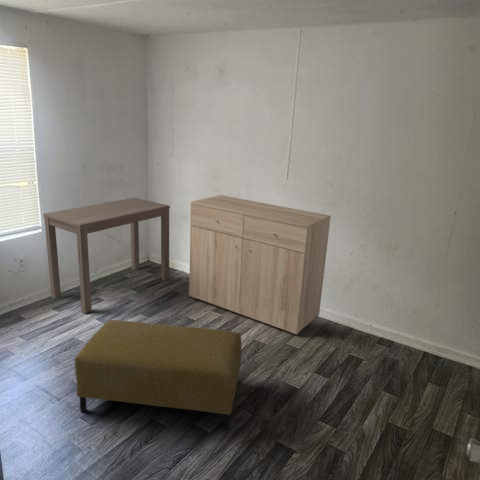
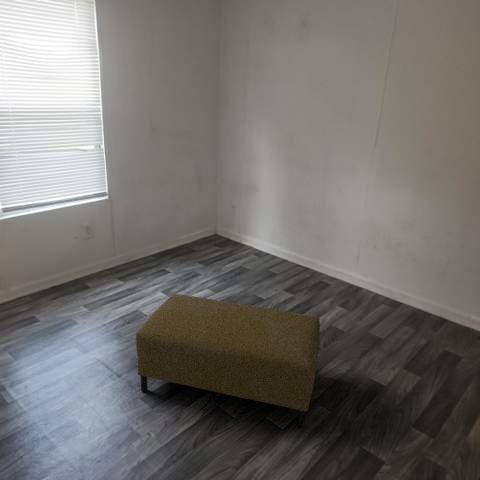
dresser: present [189,195,331,335] -> none [258,164,428,324]
desk: present [43,198,170,313] -> none [110,167,240,286]

